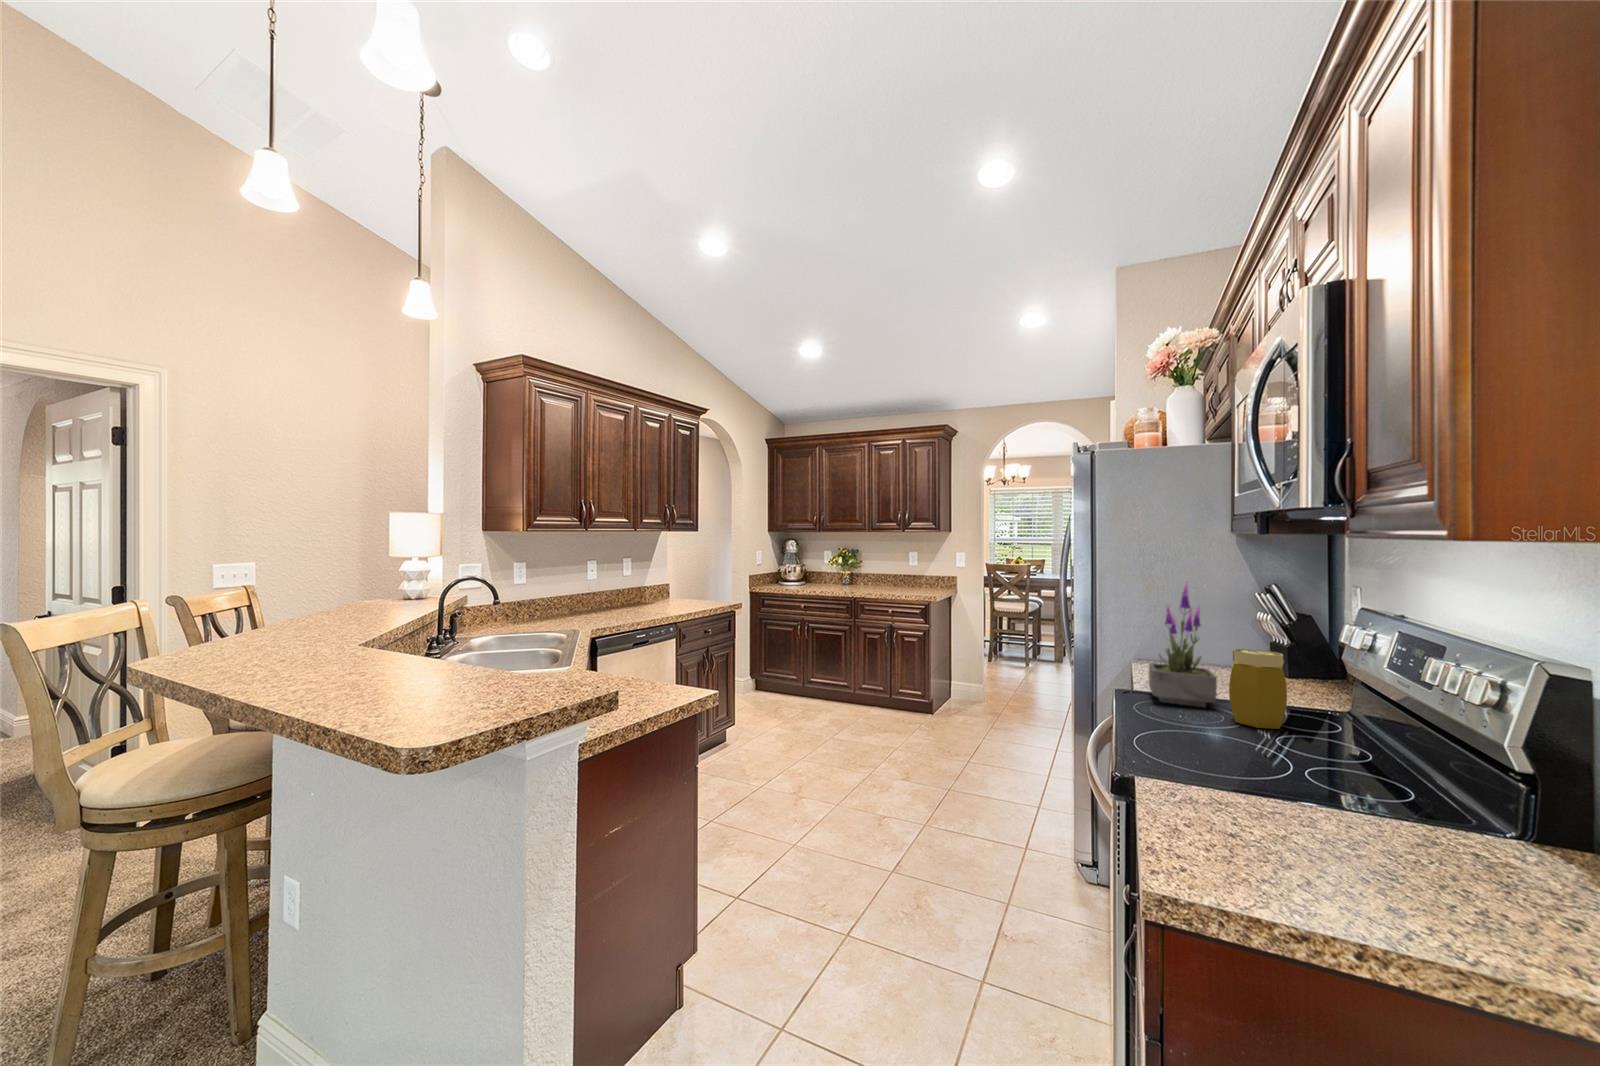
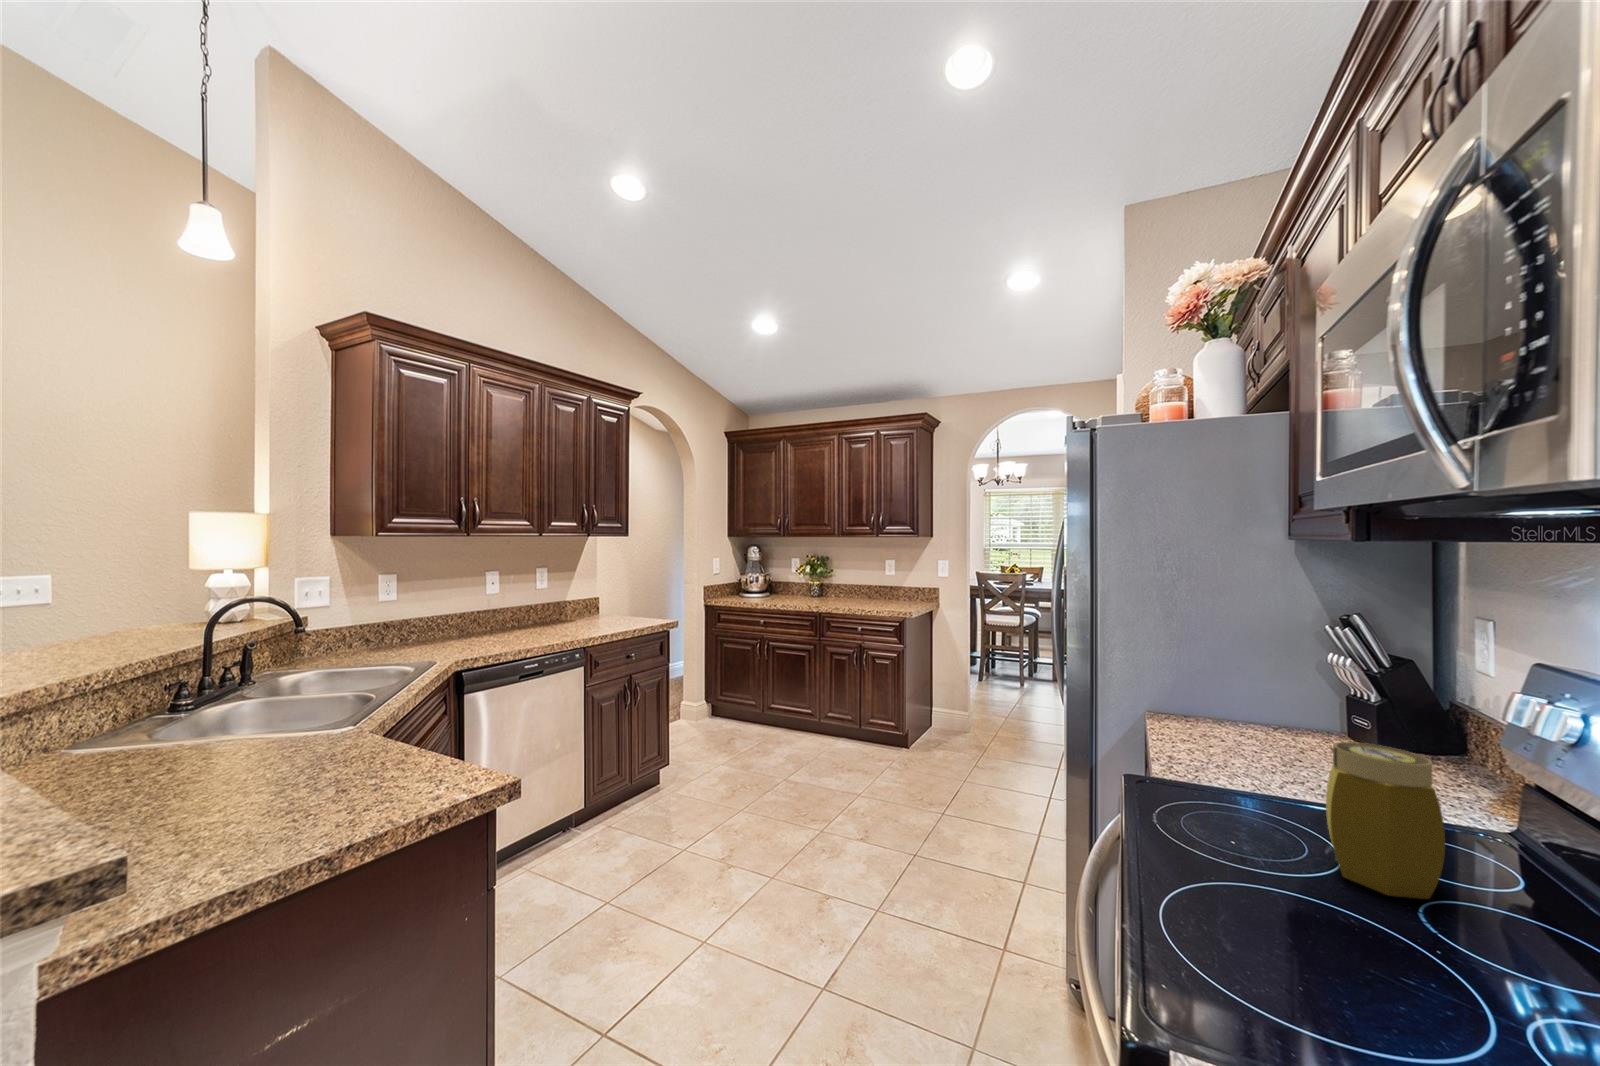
potted plant: present [1149,582,1217,707] -> none [1179,617,1298,831]

